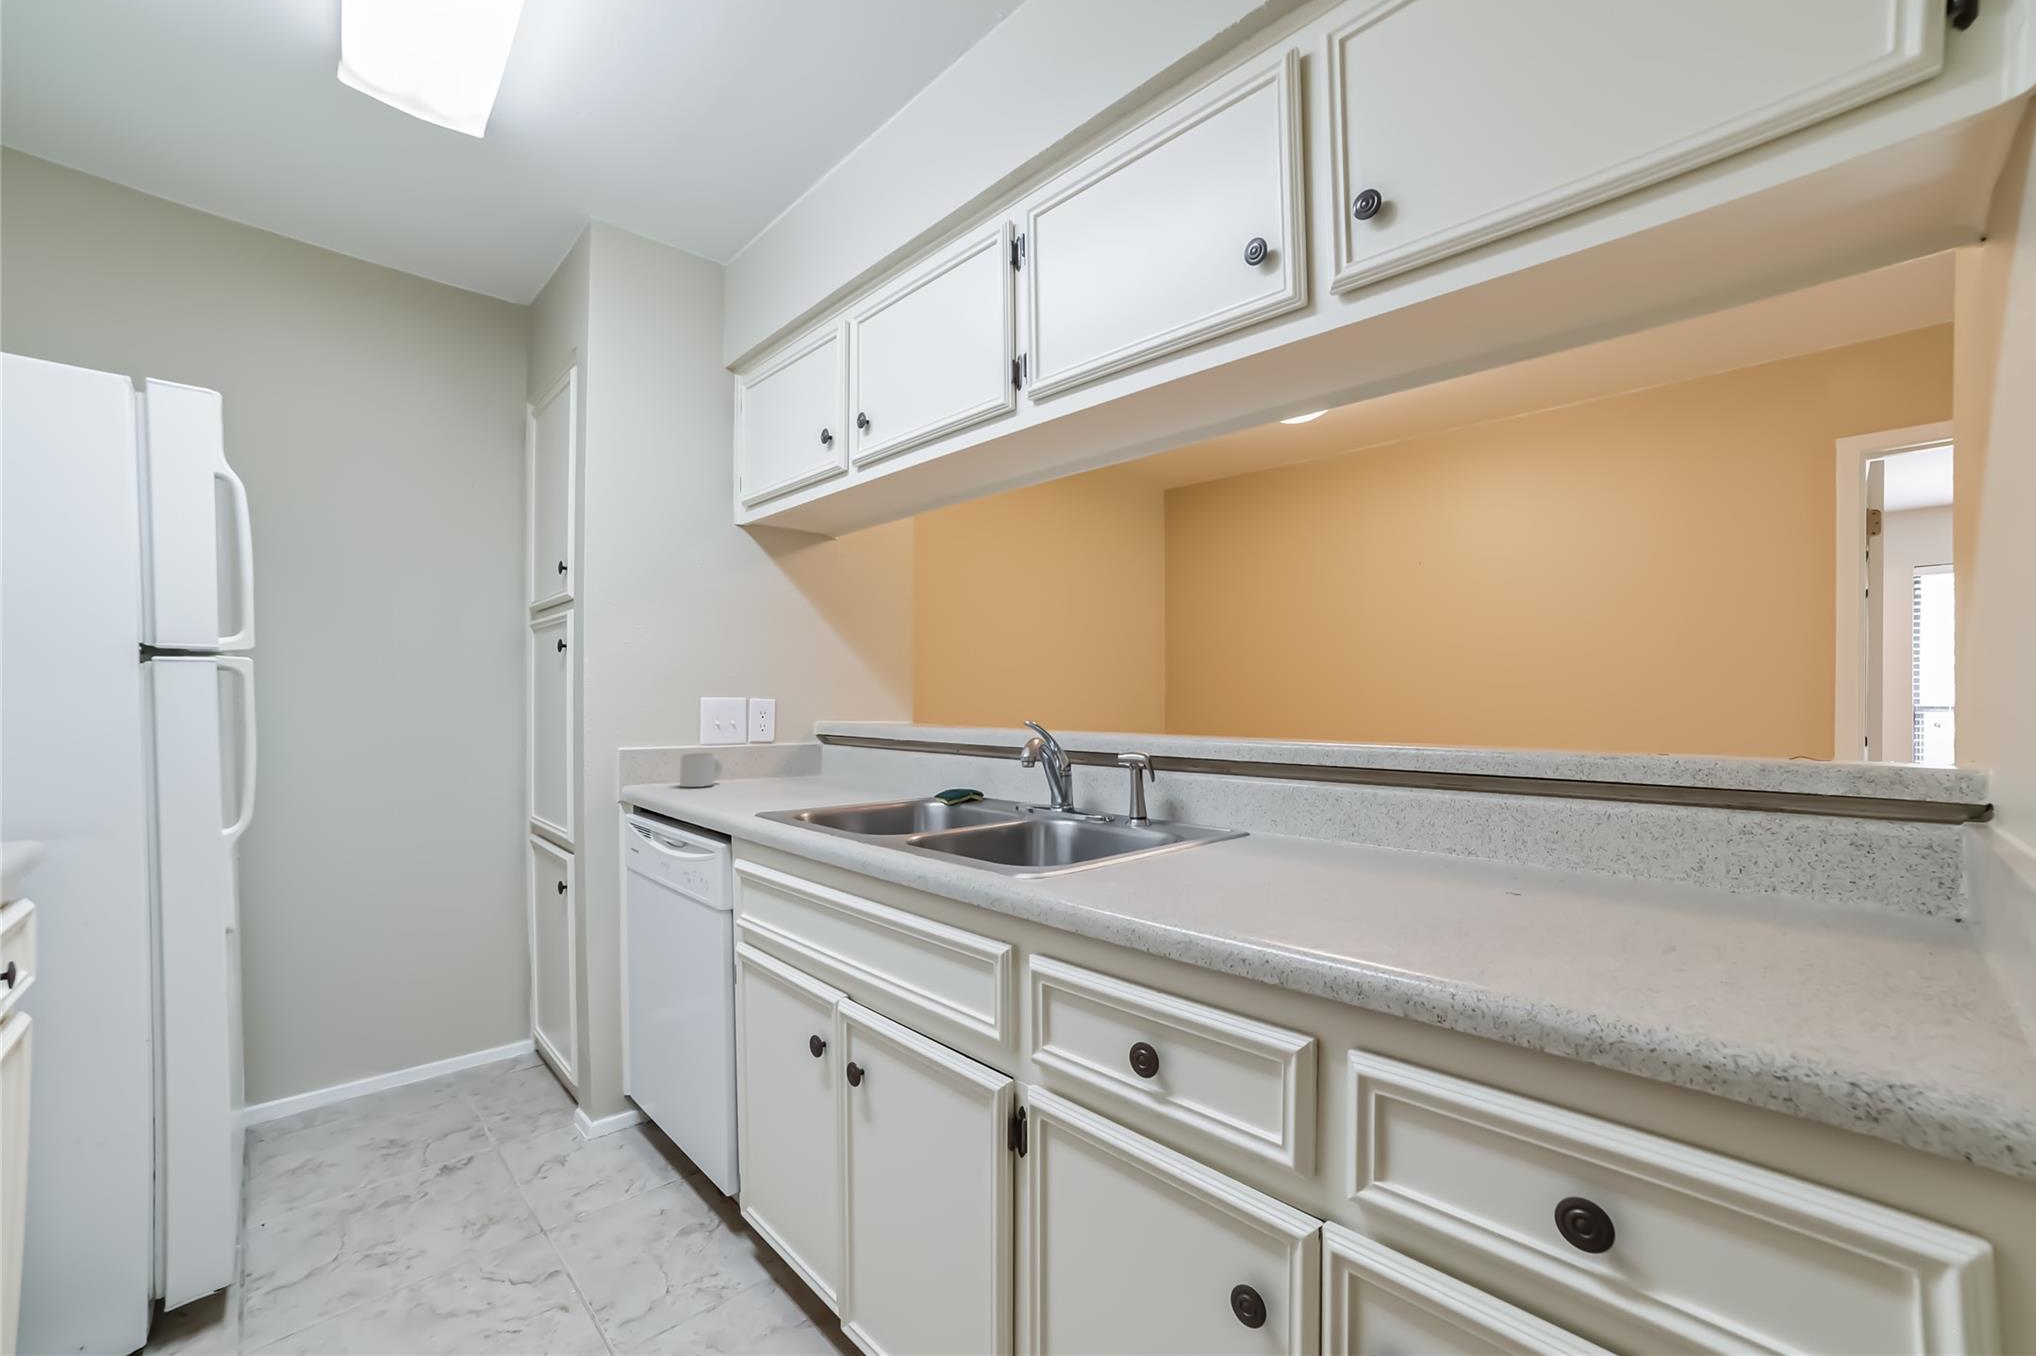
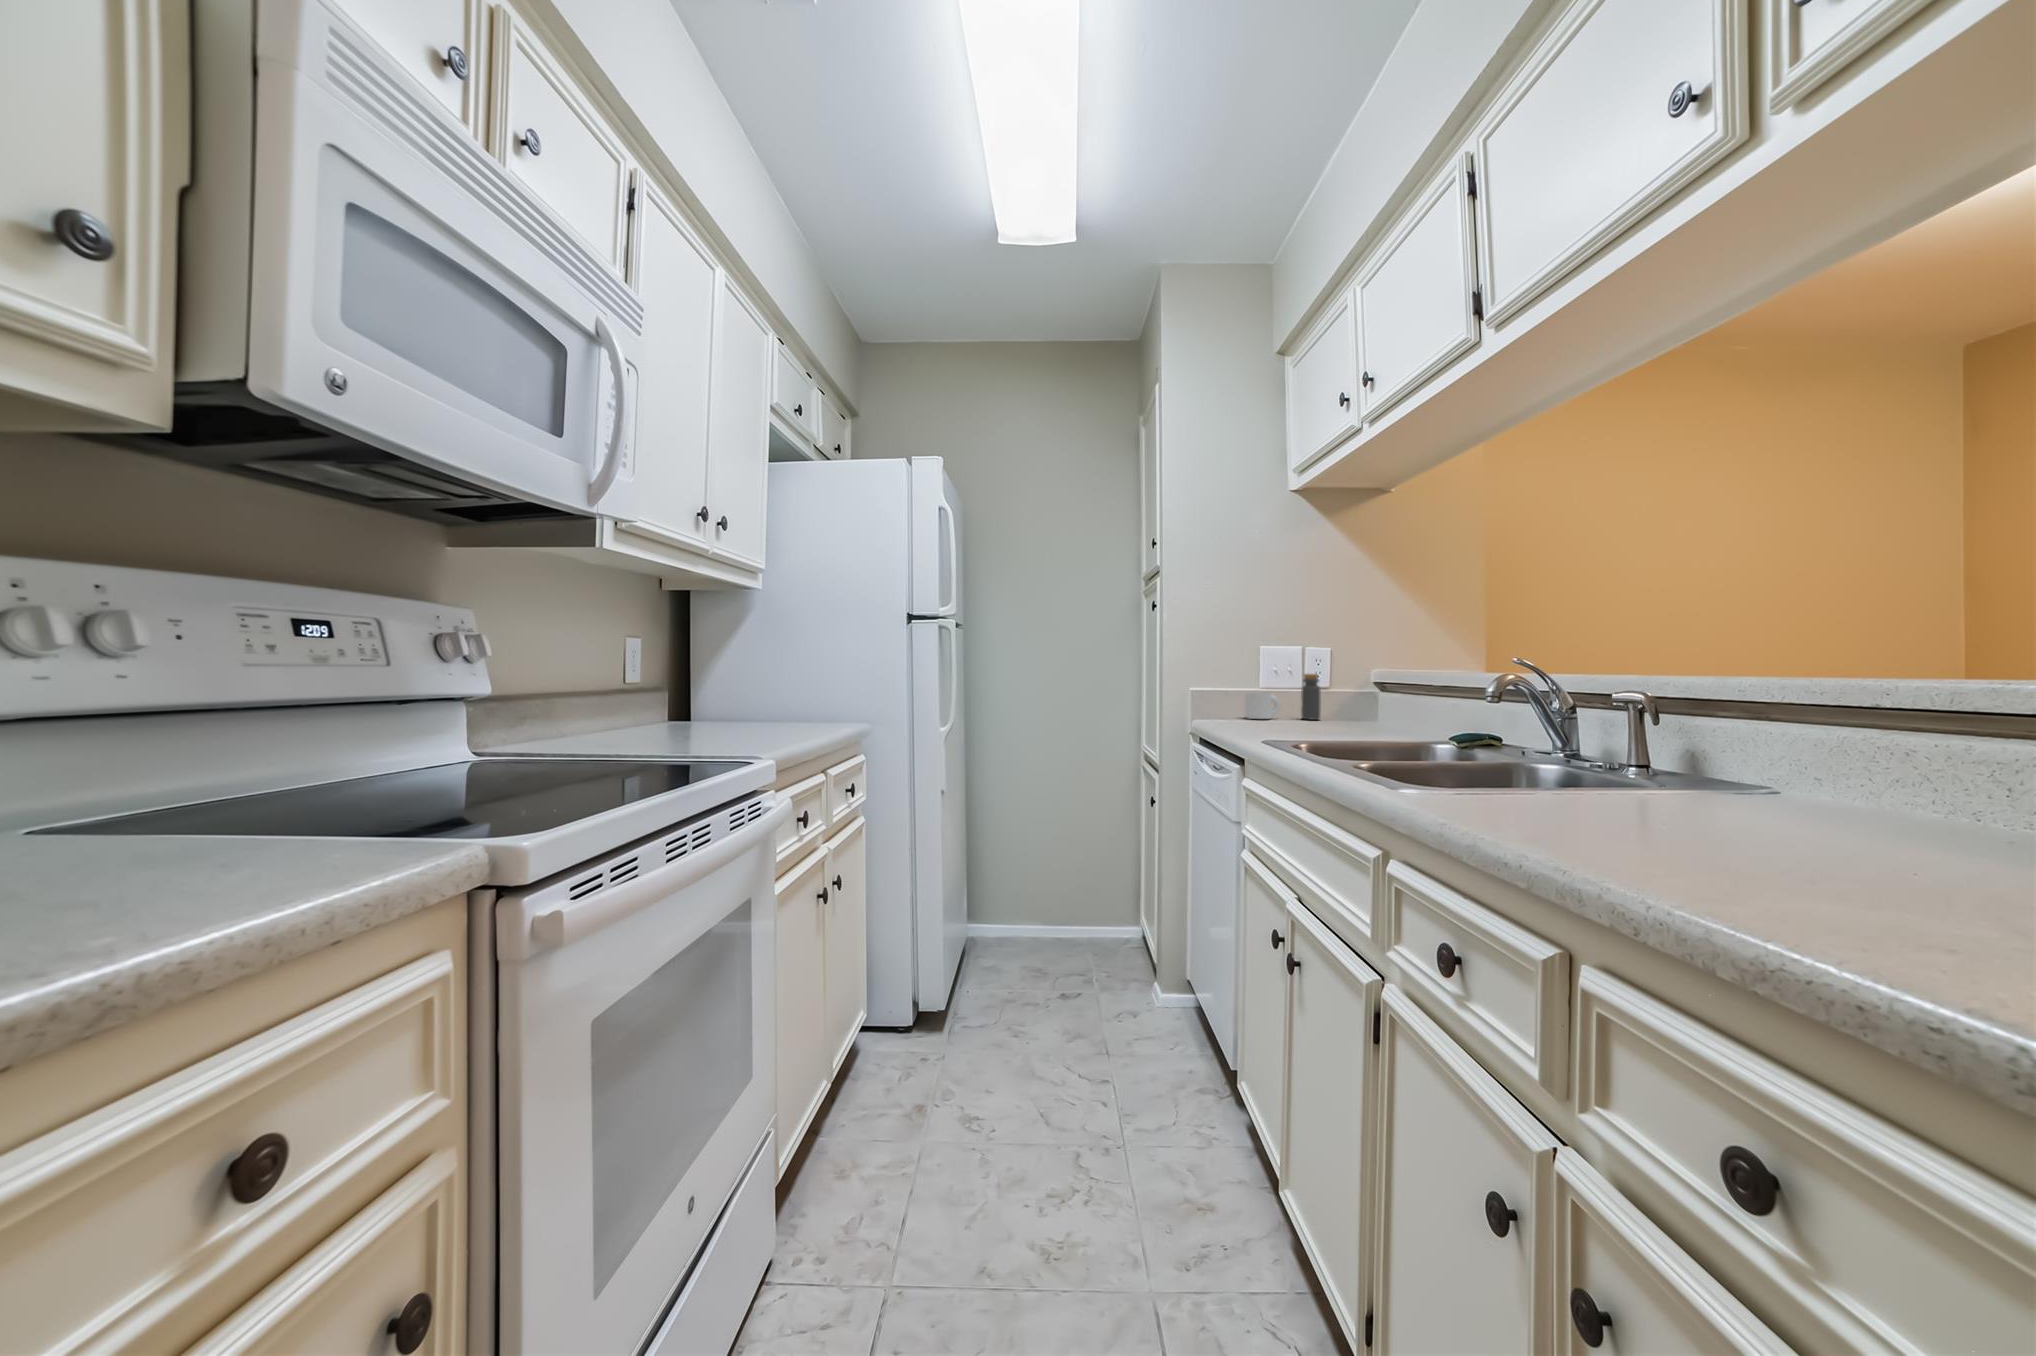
bottle: none [745,729,767,781] -> present [1301,674,1321,720]

